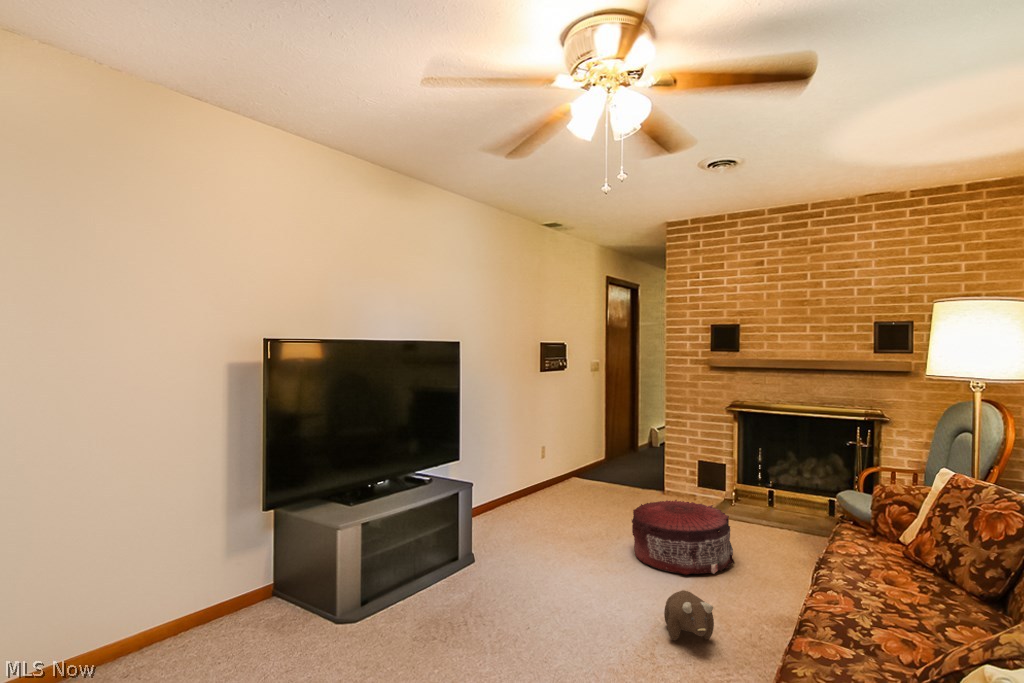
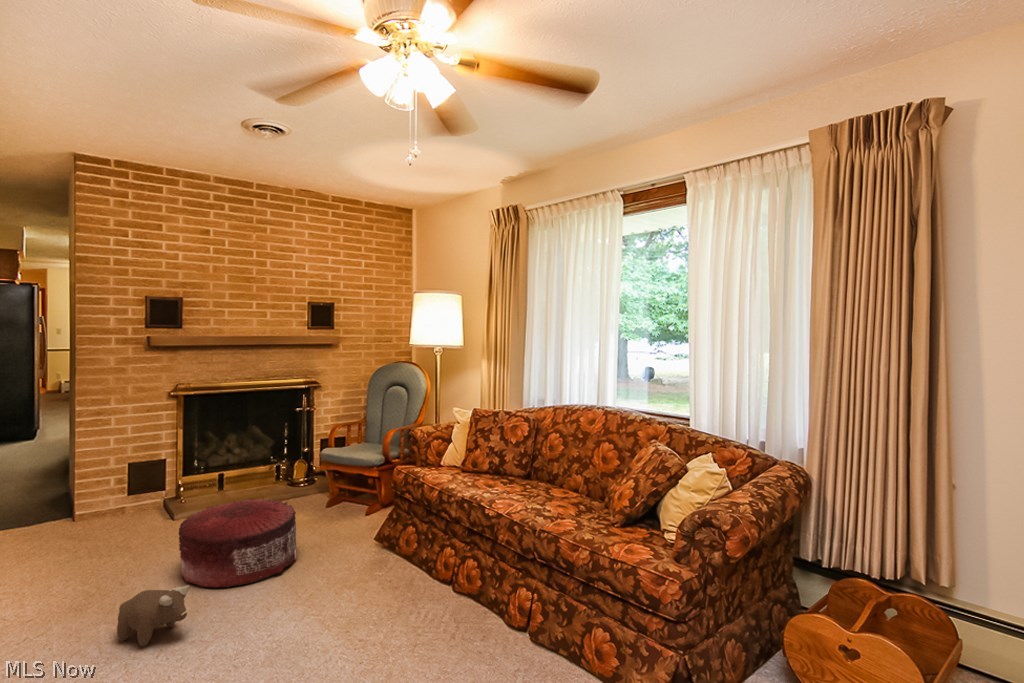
plush toy: present [664,590,714,641] -> present [117,585,190,646]

